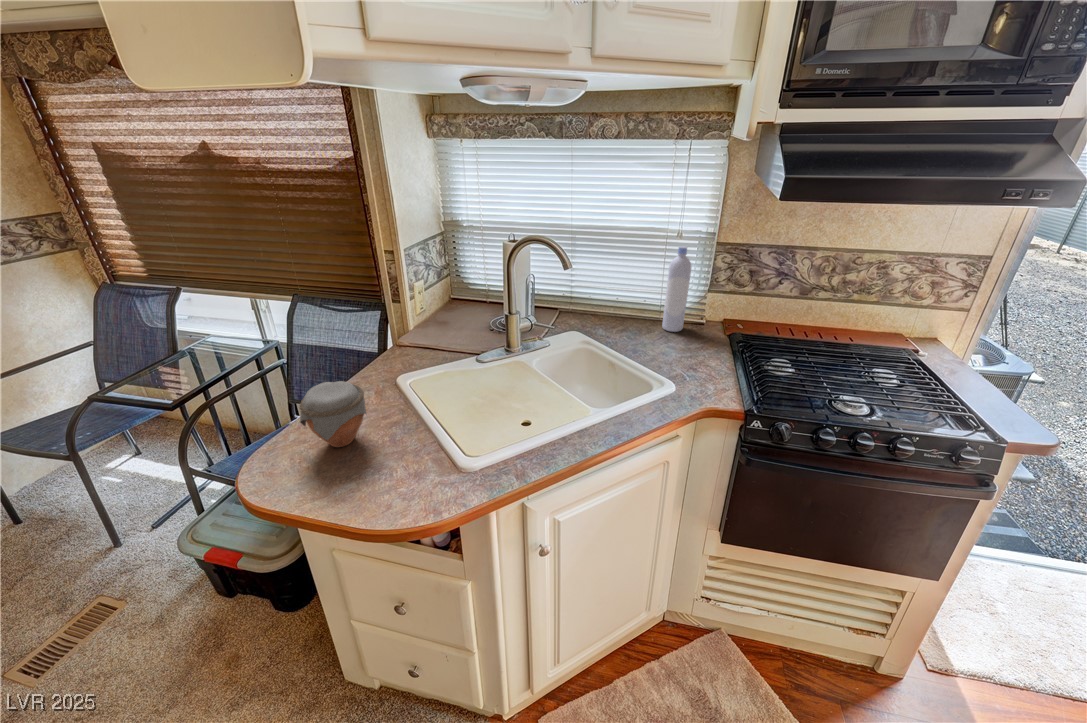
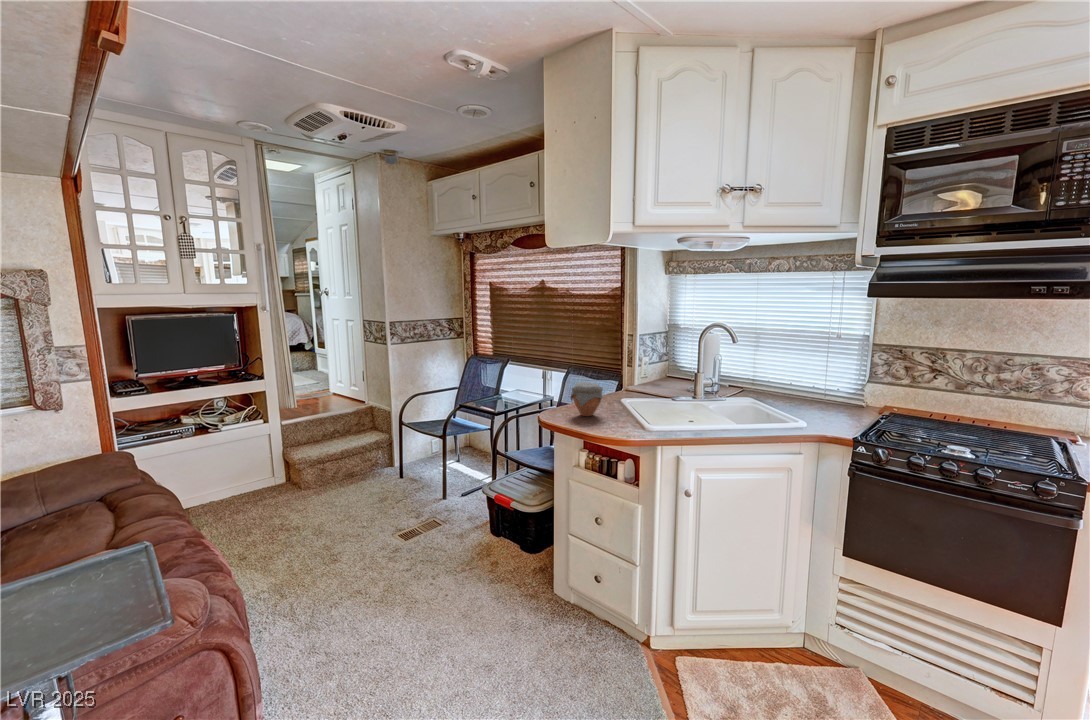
bottle: present [662,246,691,332] -> none [822,342,845,407]

